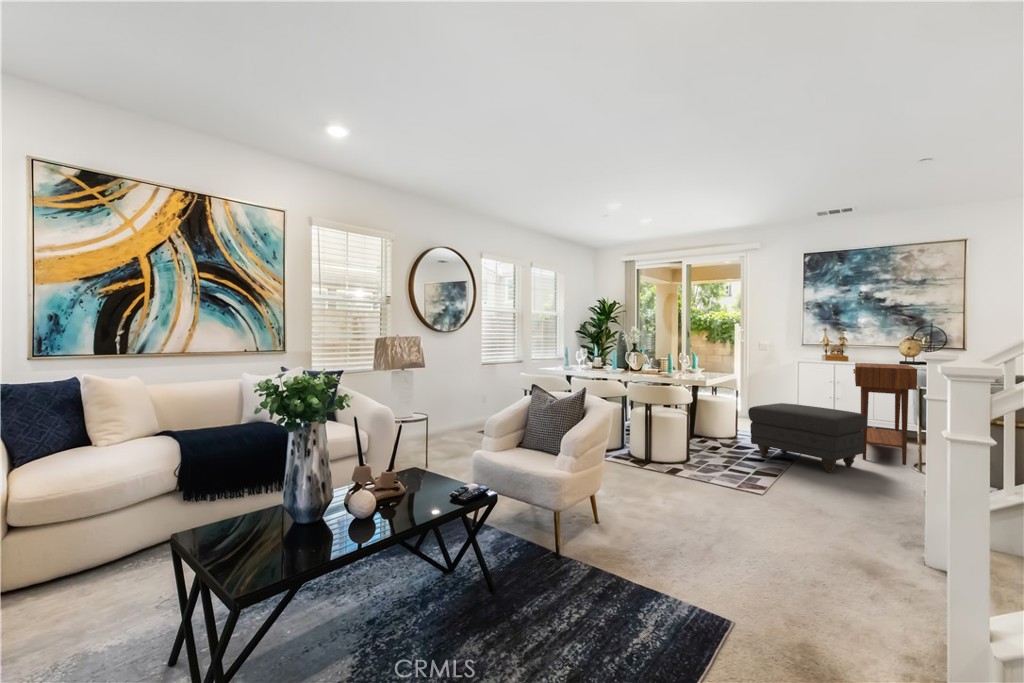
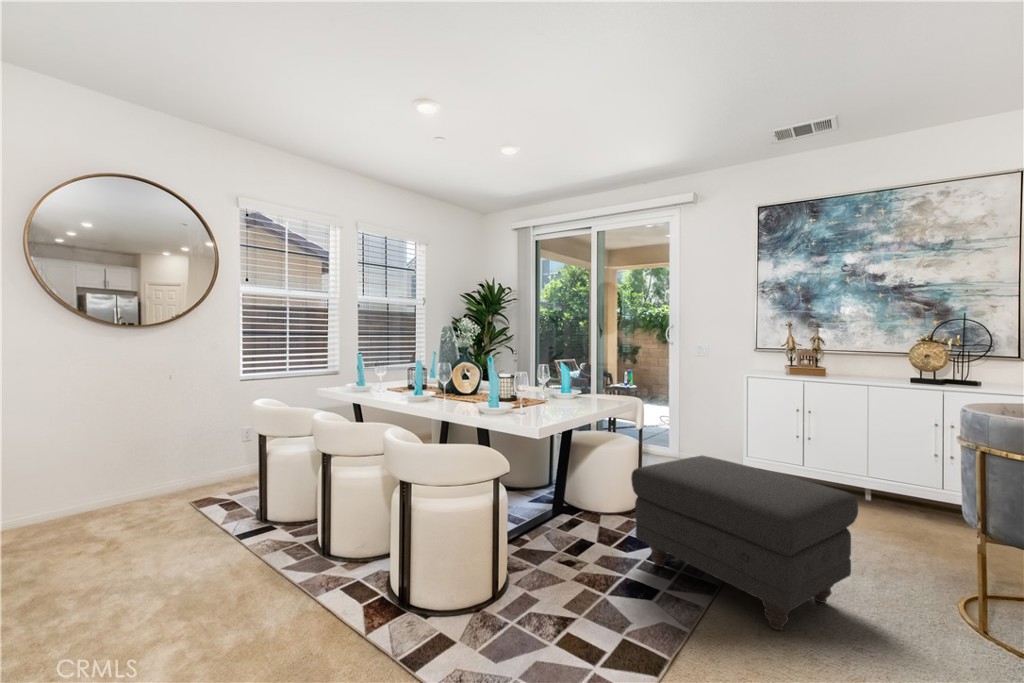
console table: present [853,363,917,465] -> none [835,380,960,595]

